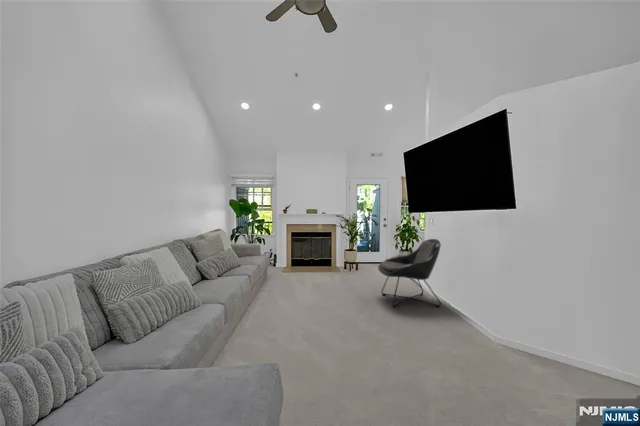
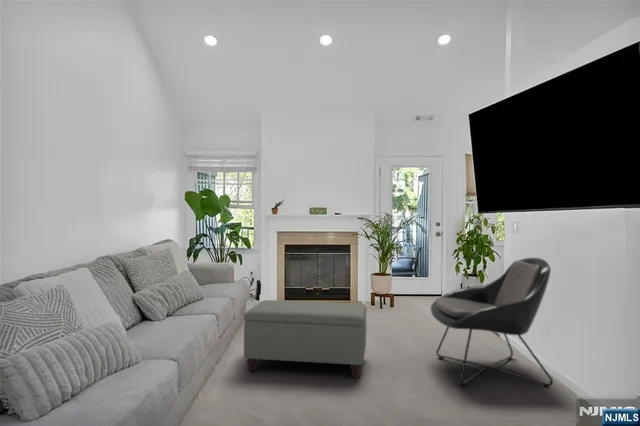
ottoman: none [276,264,343,304] -> present [244,300,367,378]

